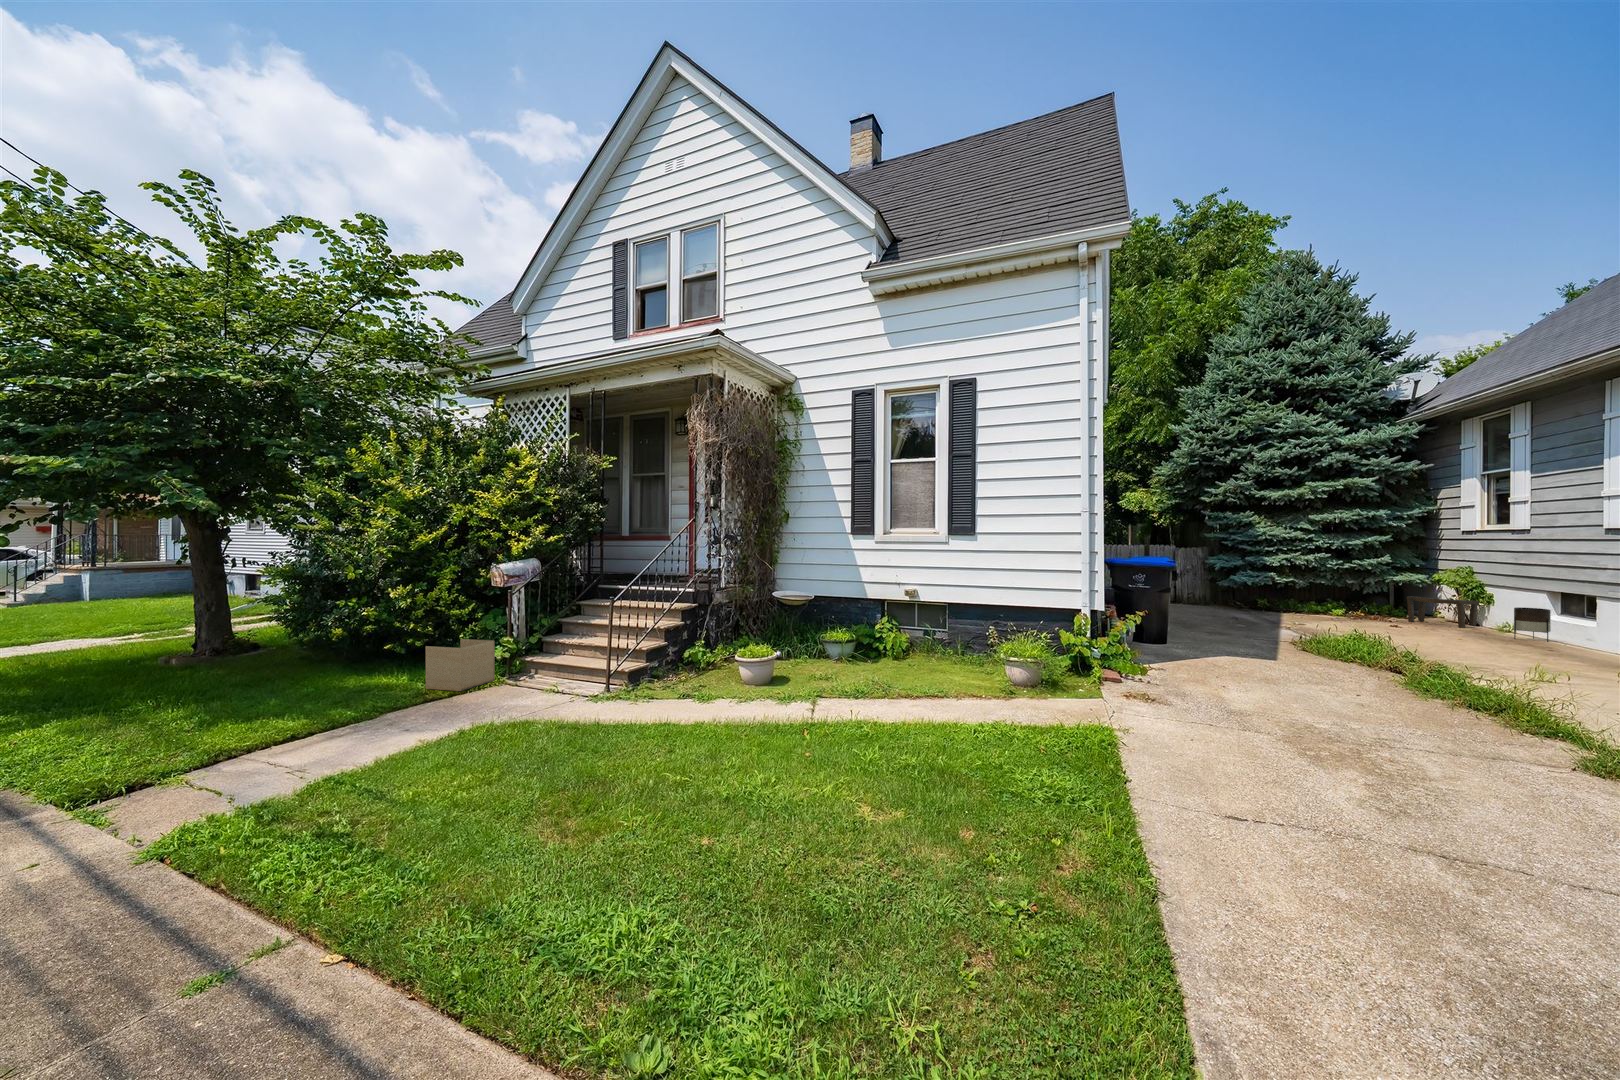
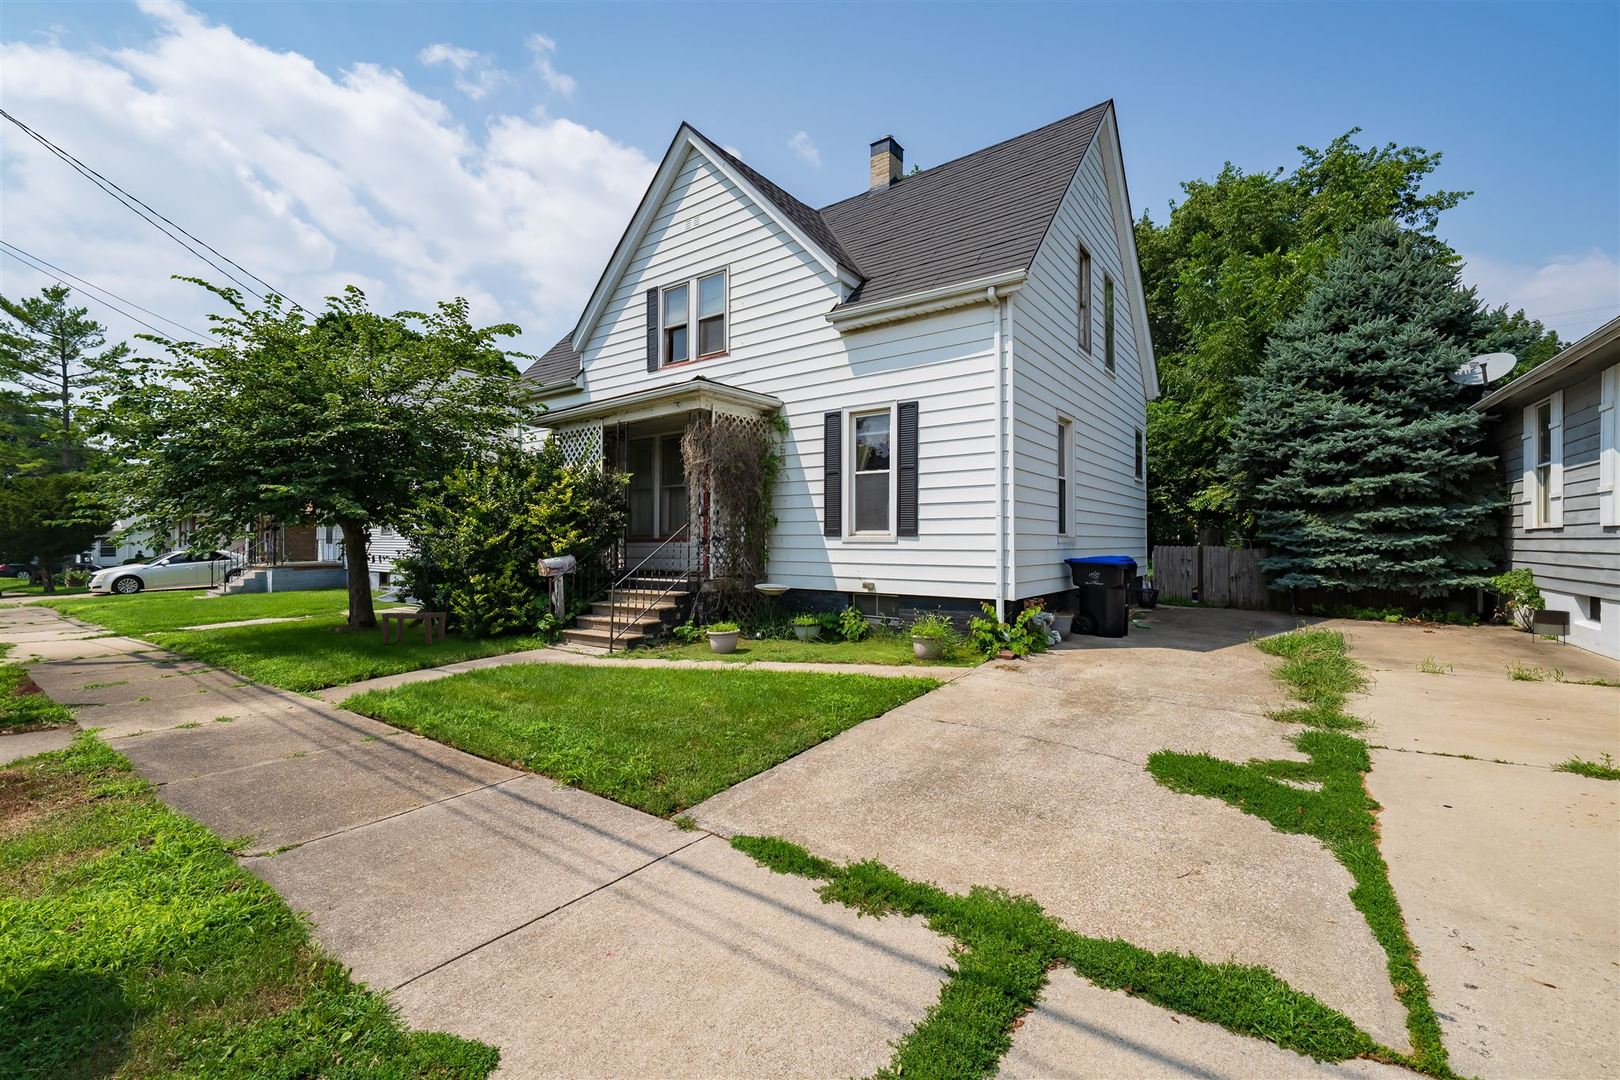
bench: present [1407,596,1479,628] -> present [382,612,447,645]
cardboard box: present [426,639,495,691] -> none [493,615,541,650]

